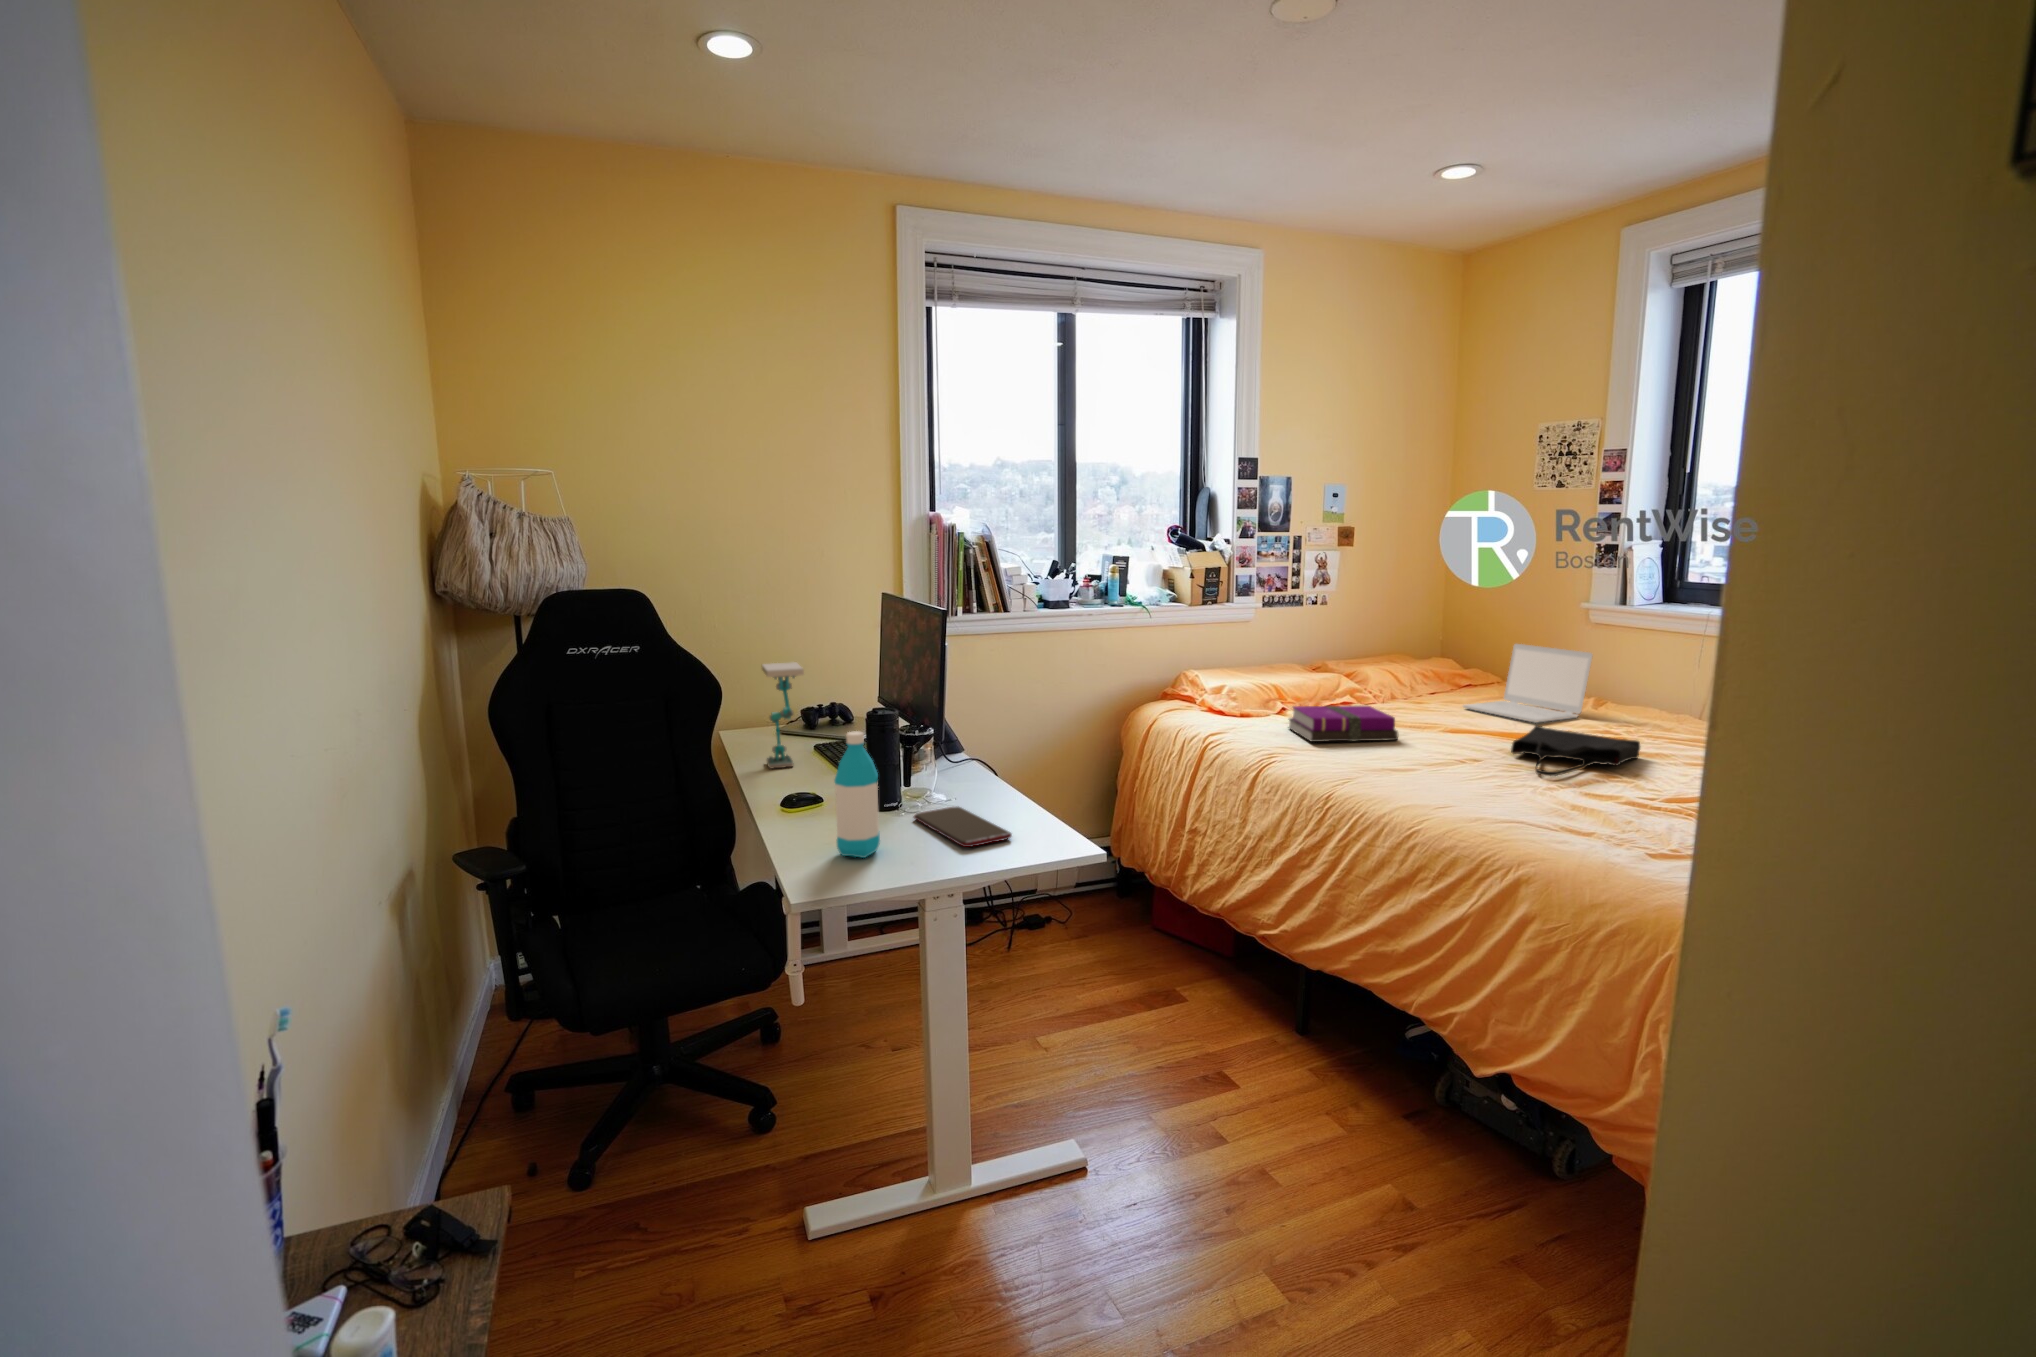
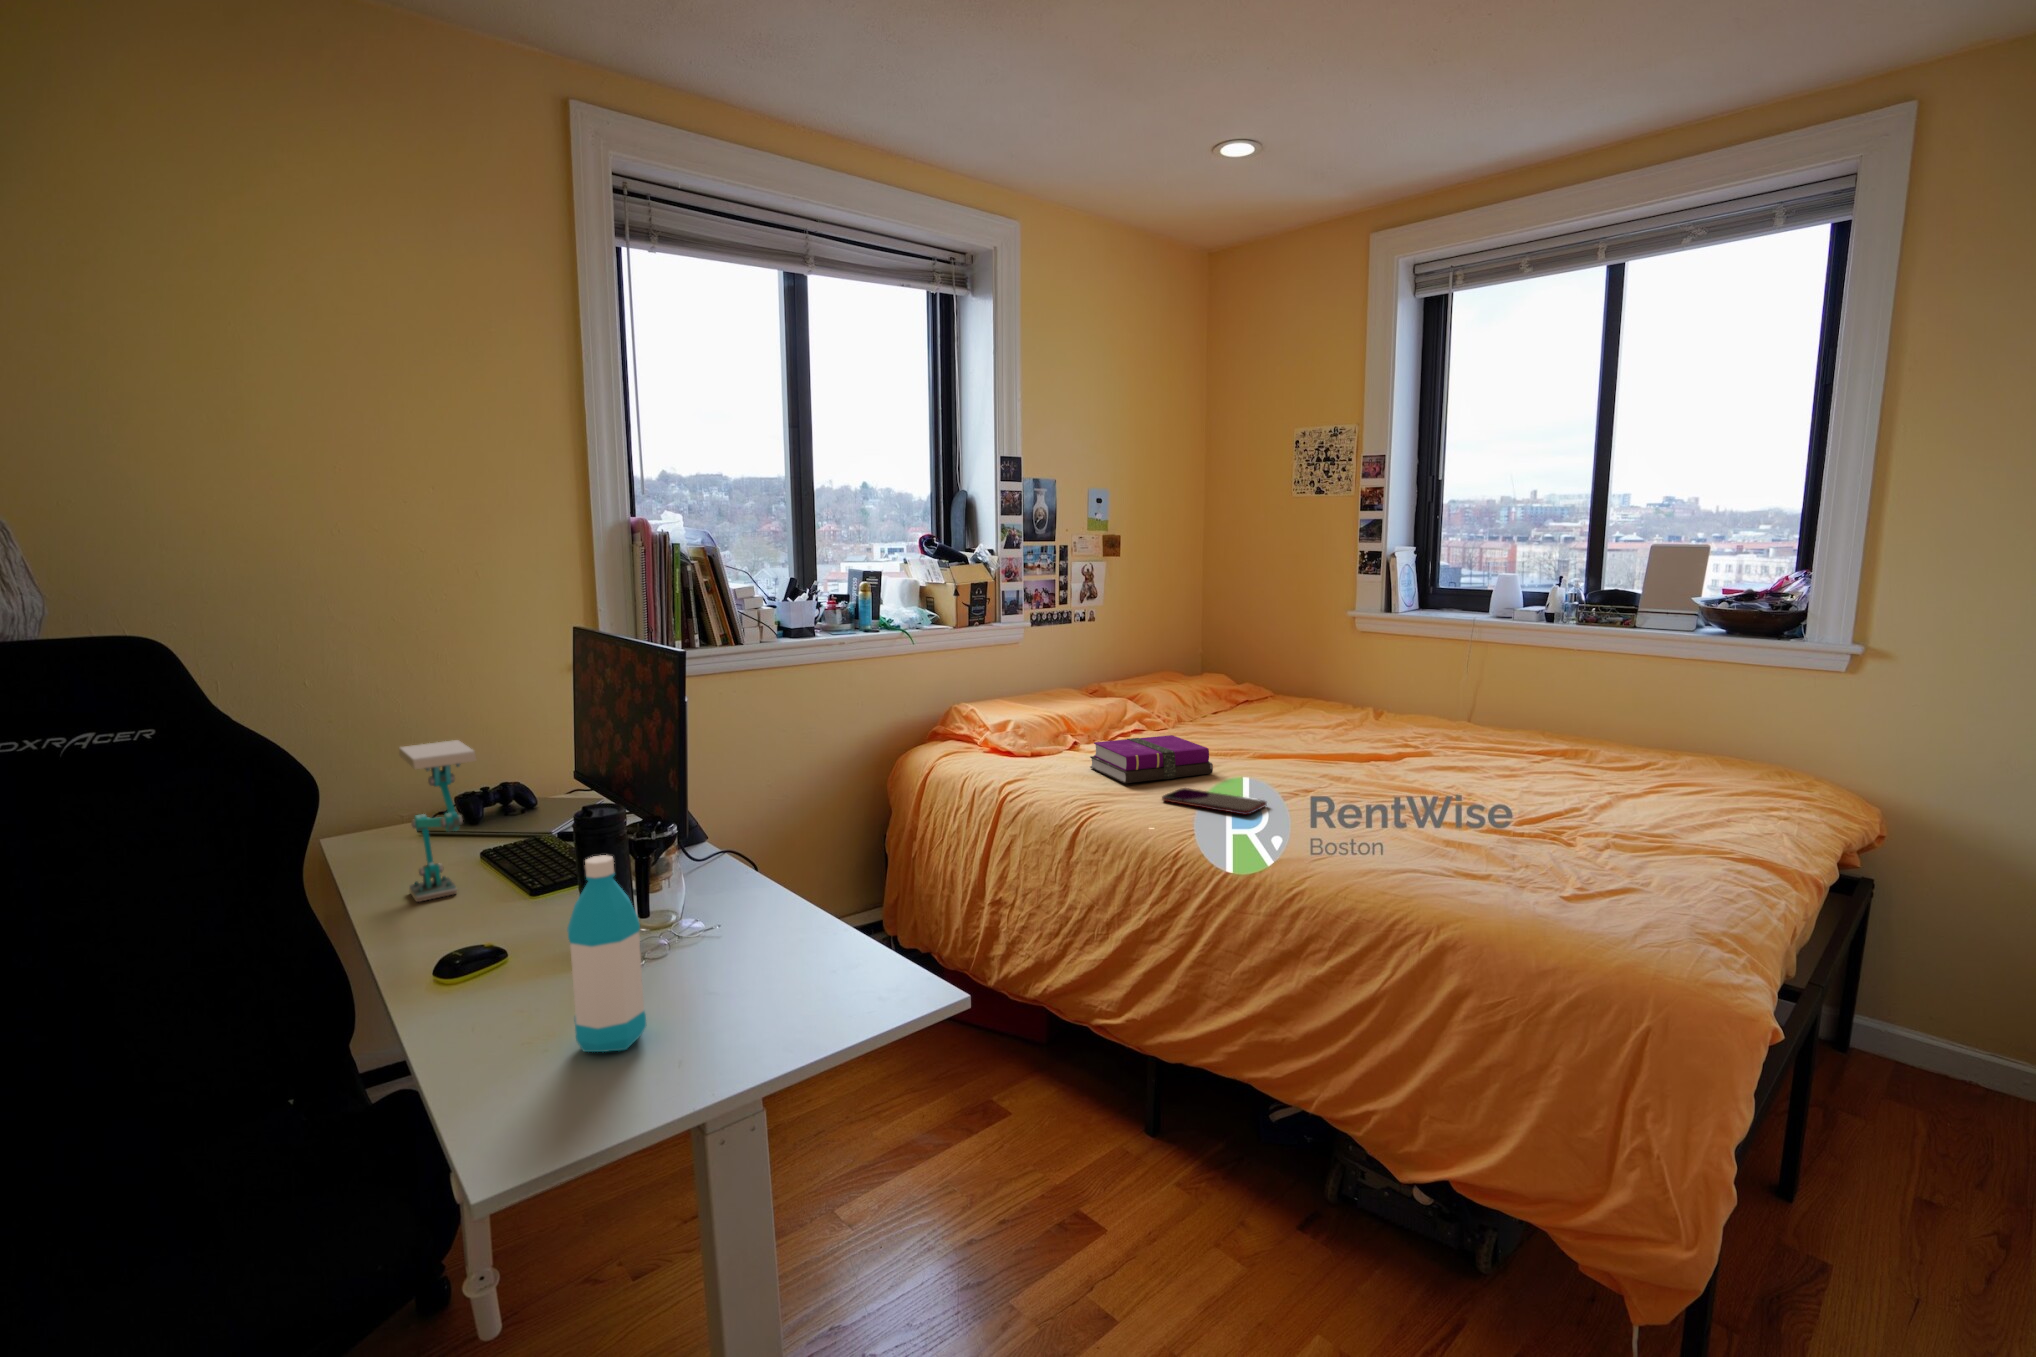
laptop: present [1463,644,1593,723] -> none [1252,657,1373,741]
tote bag: present [1511,725,1640,776] -> none [1332,746,1448,804]
smartphone: present [914,807,1012,847] -> present [1162,788,1267,815]

